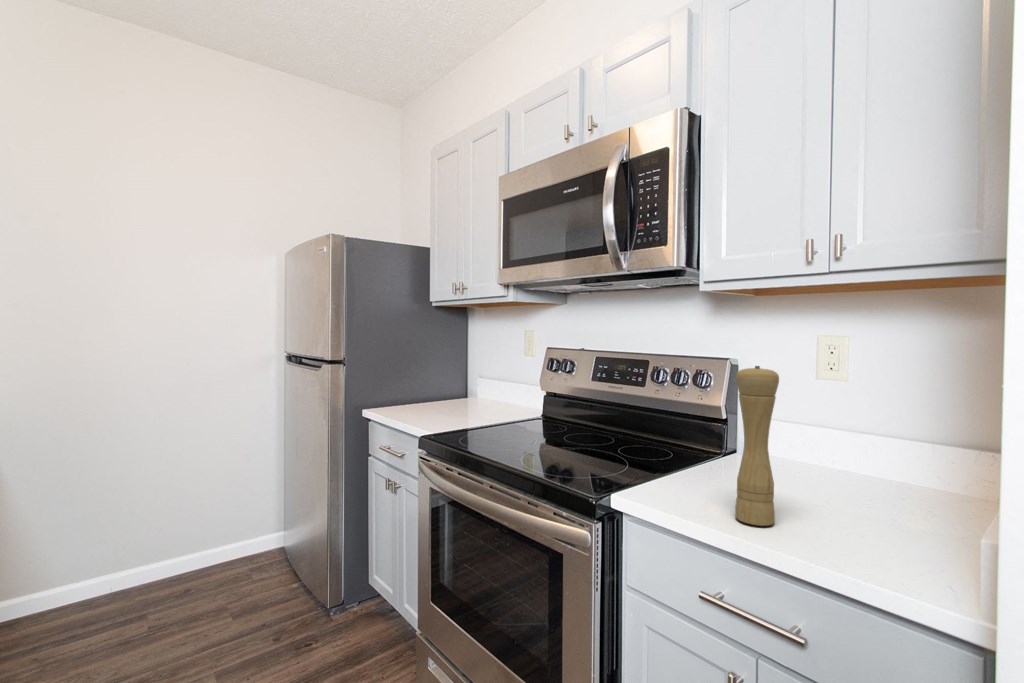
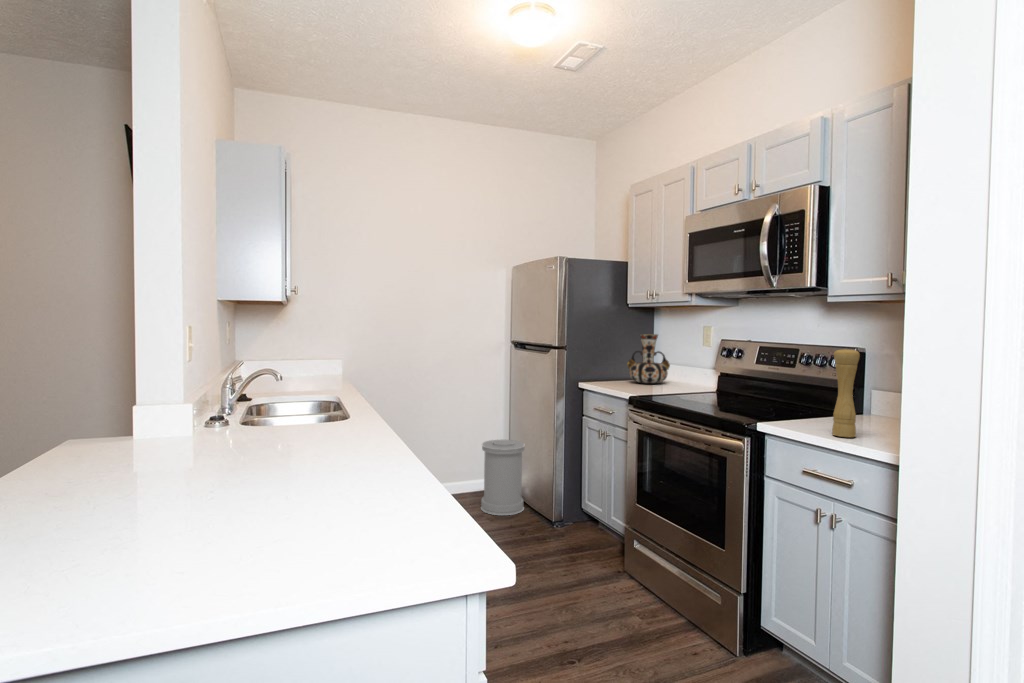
vase: none [429,341,486,408] -> present [627,334,670,384]
trash can: none [221,491,291,609] -> present [481,440,525,515]

